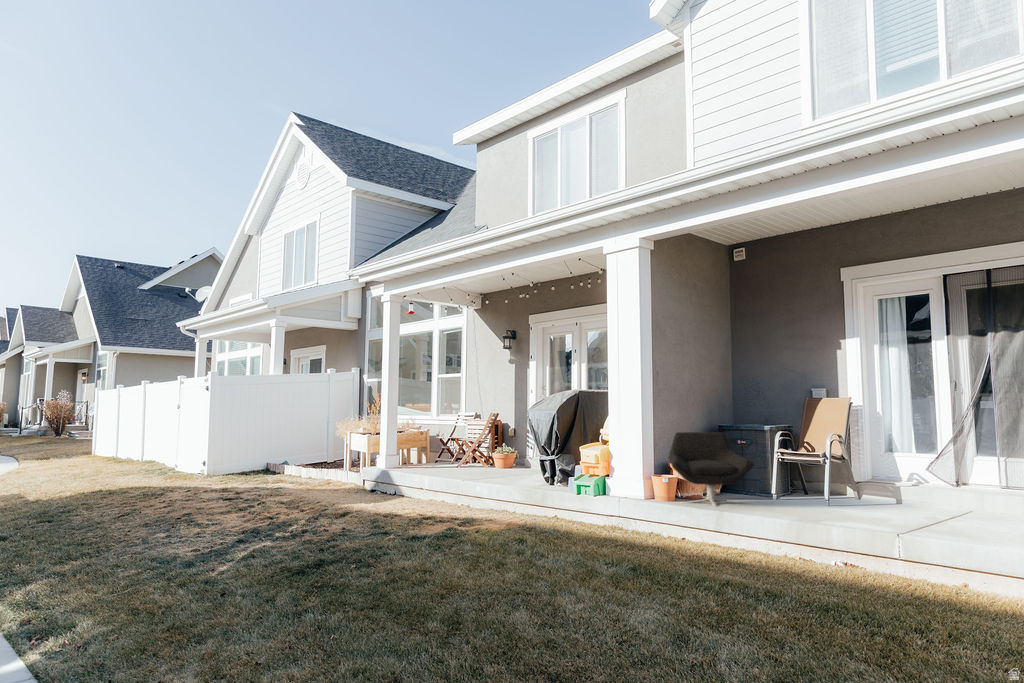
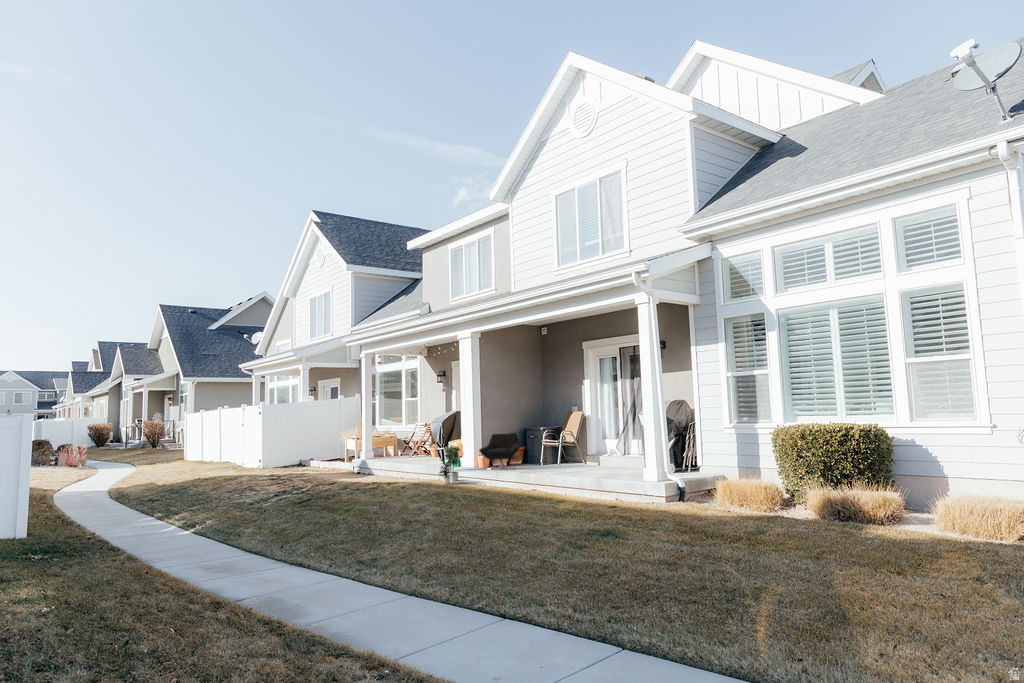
potted plant: none [587,448,625,533] -> present [439,445,460,484]

